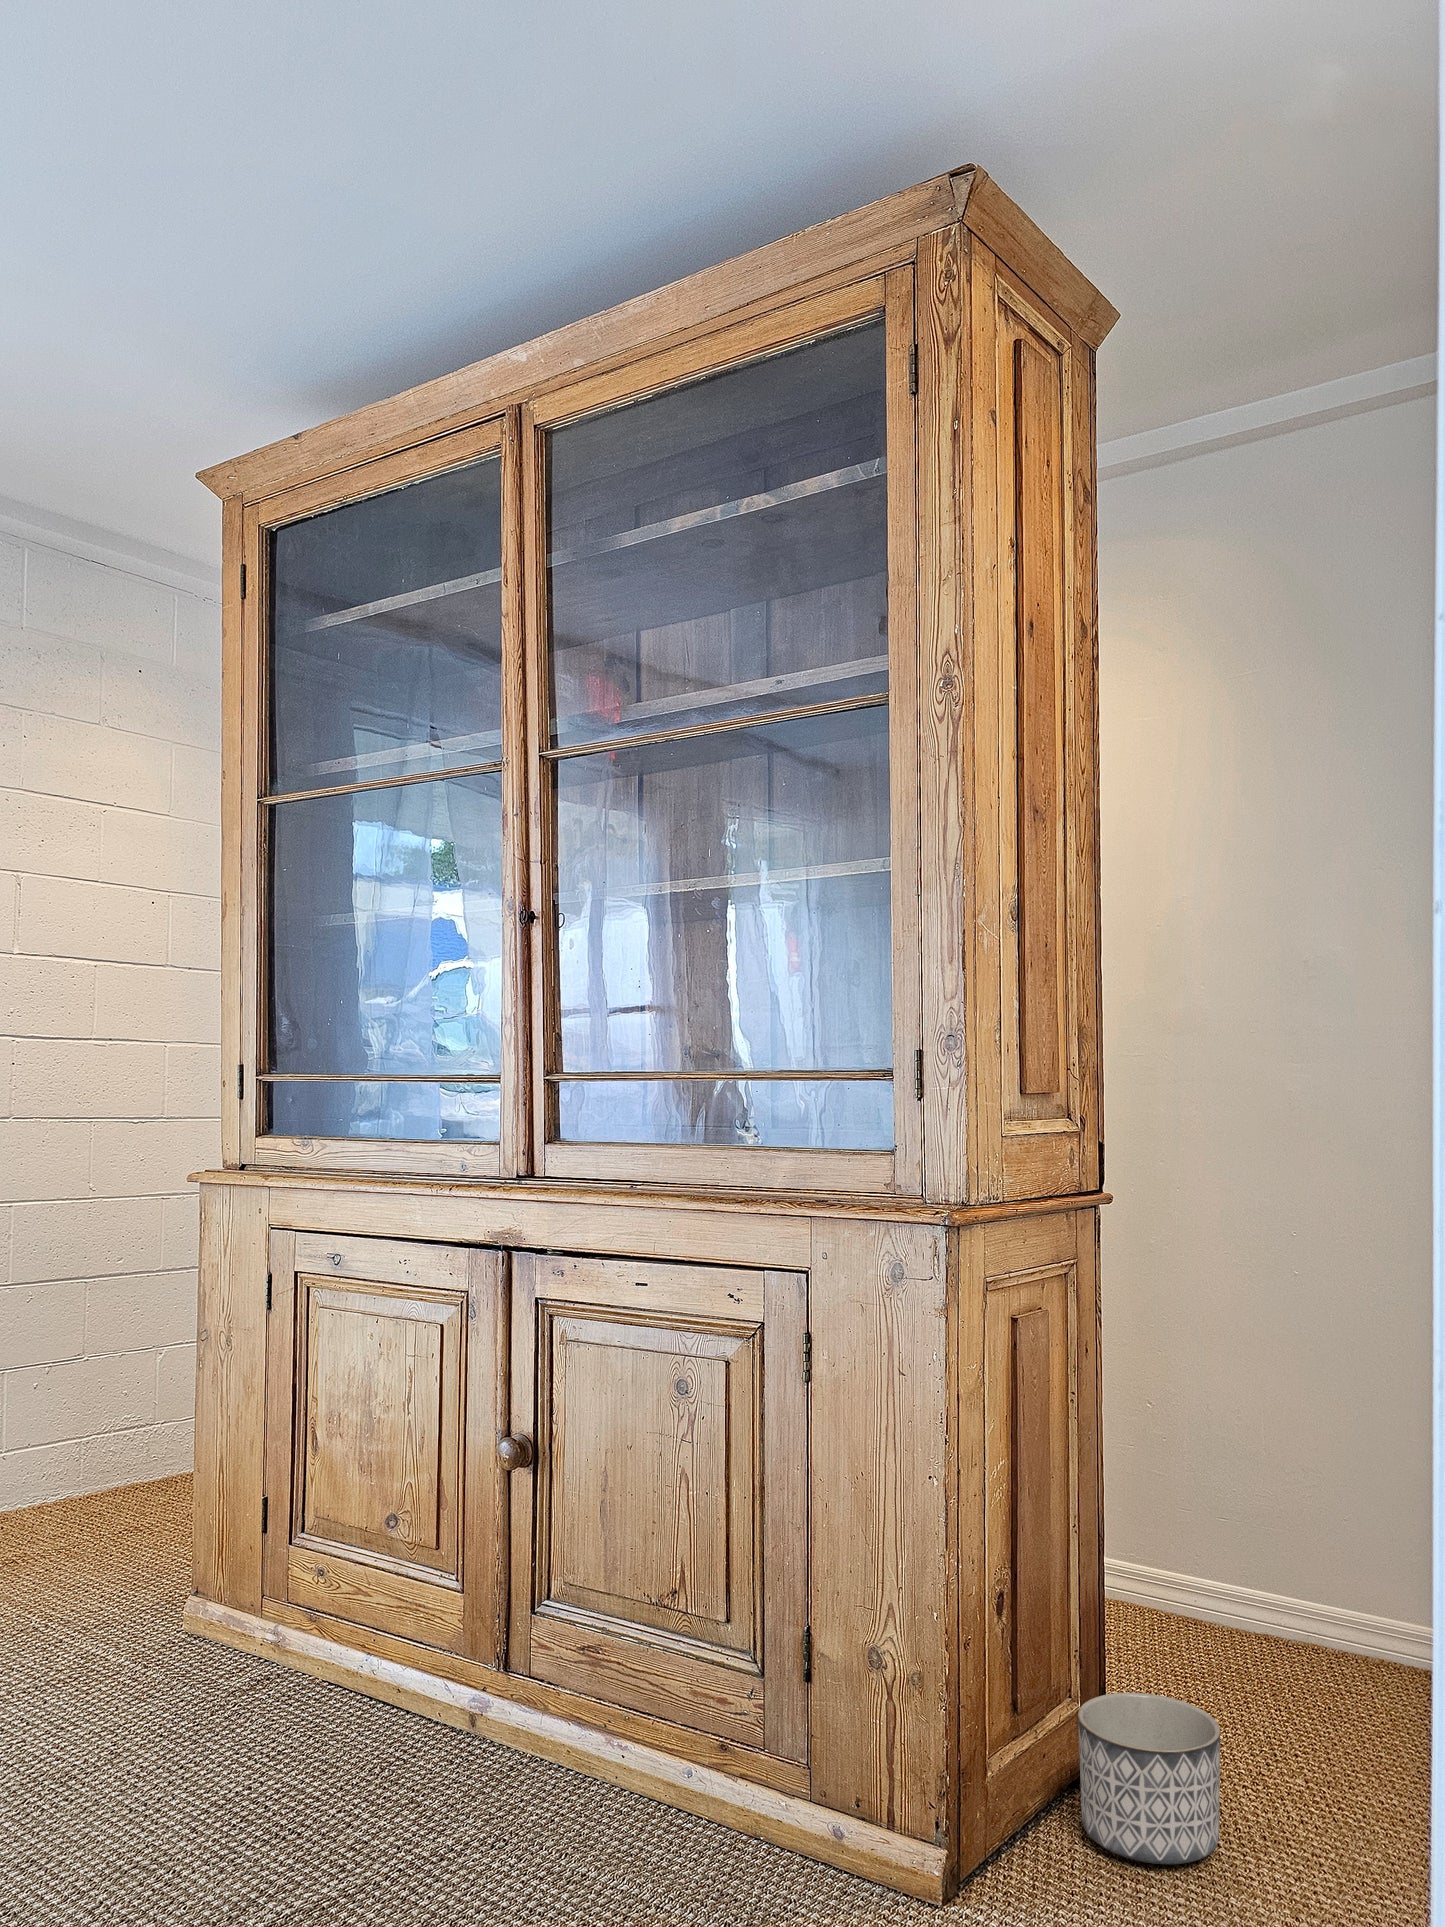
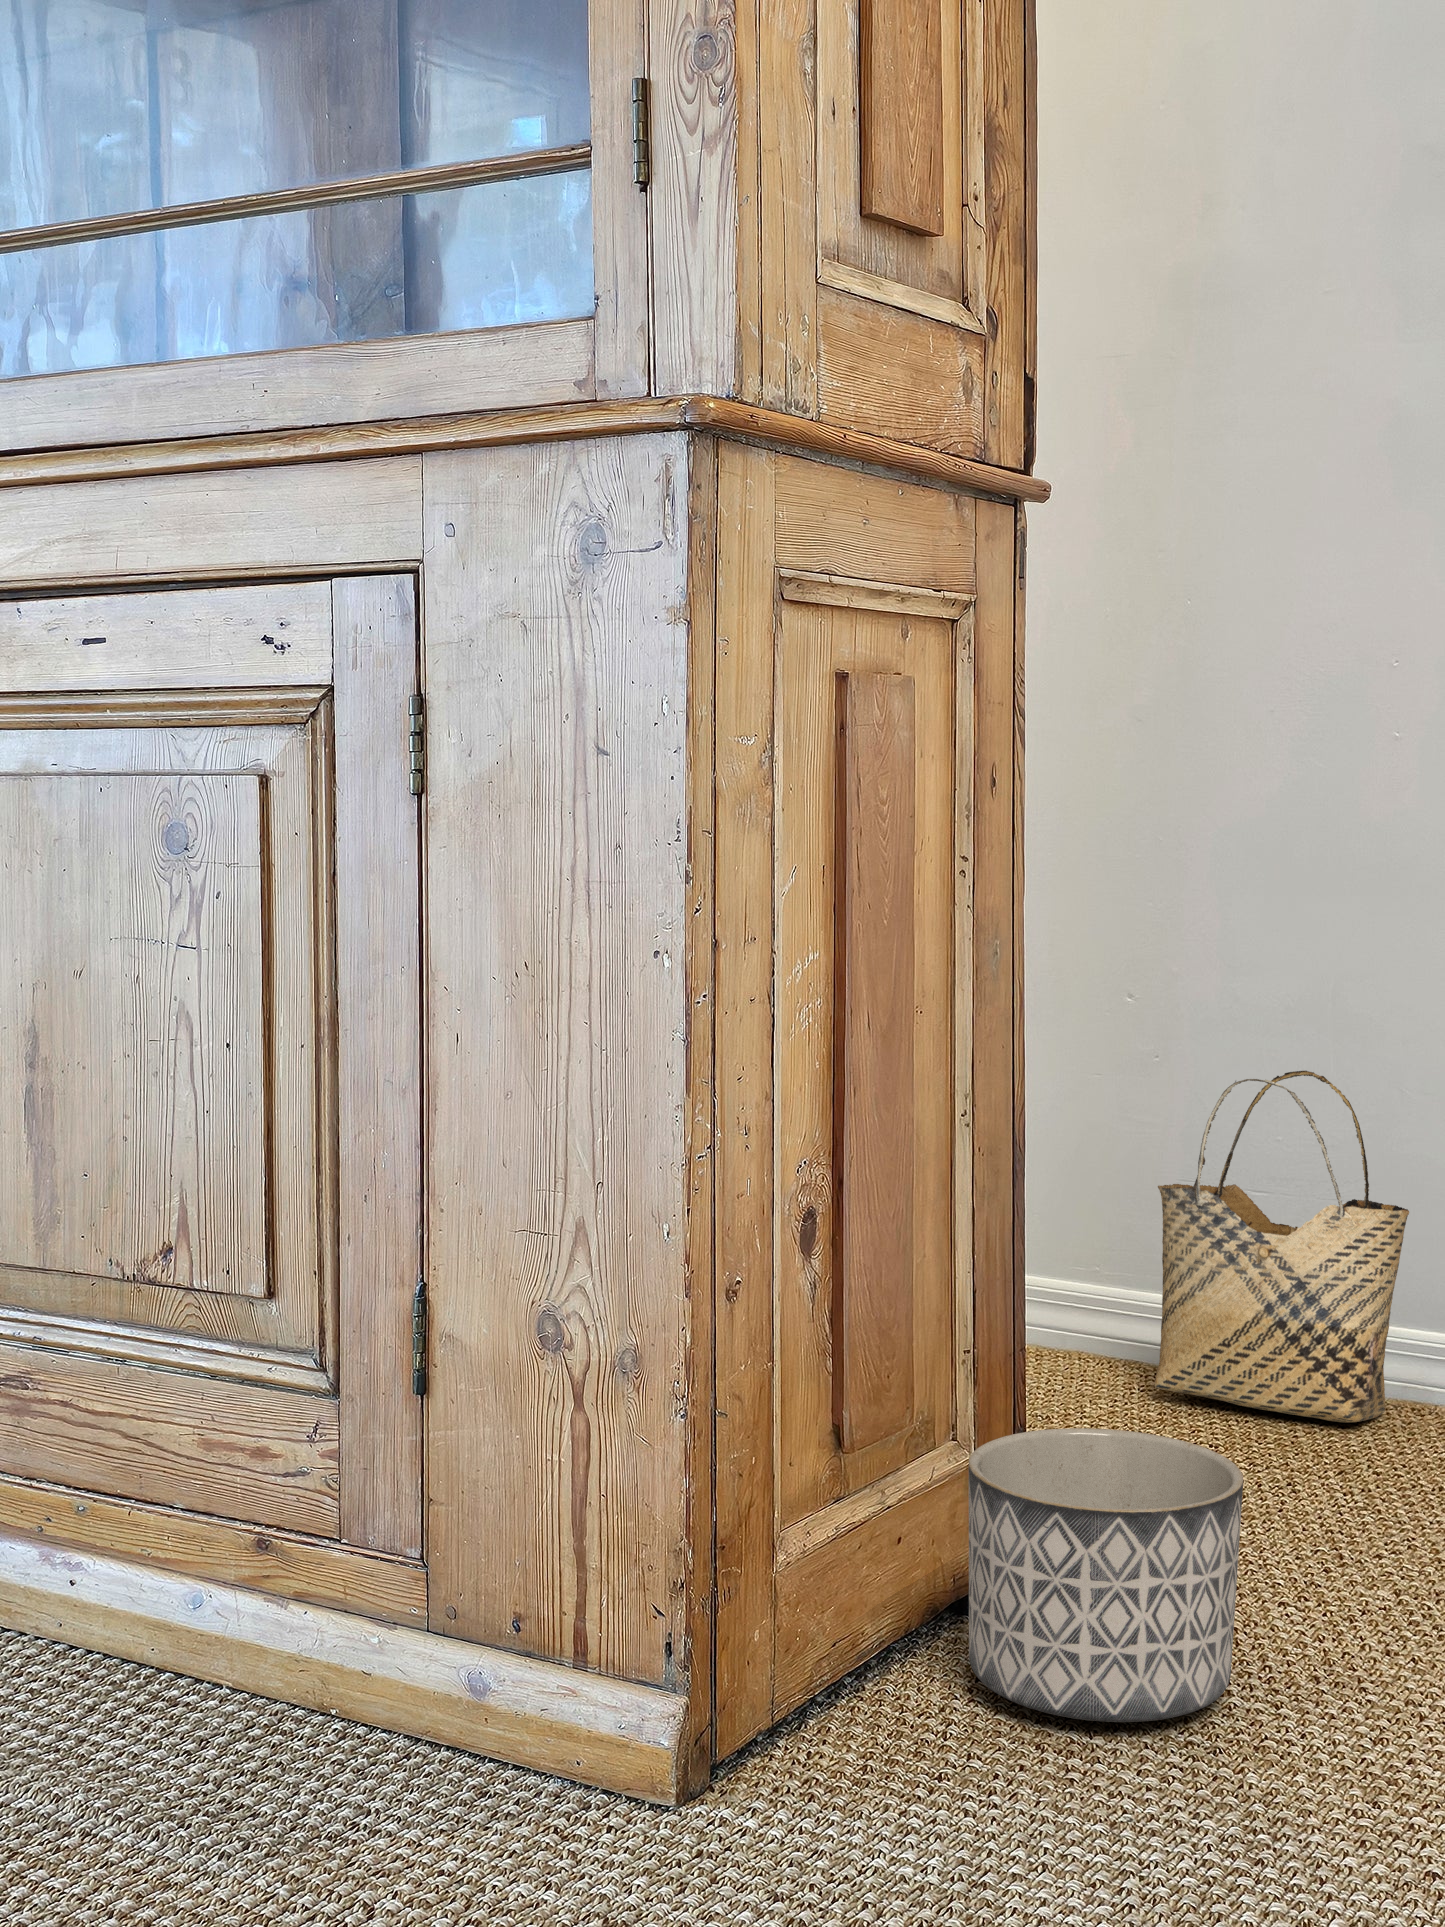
woven basket: none [1163,1454,1303,1660] -> present [1154,1071,1409,1423]

